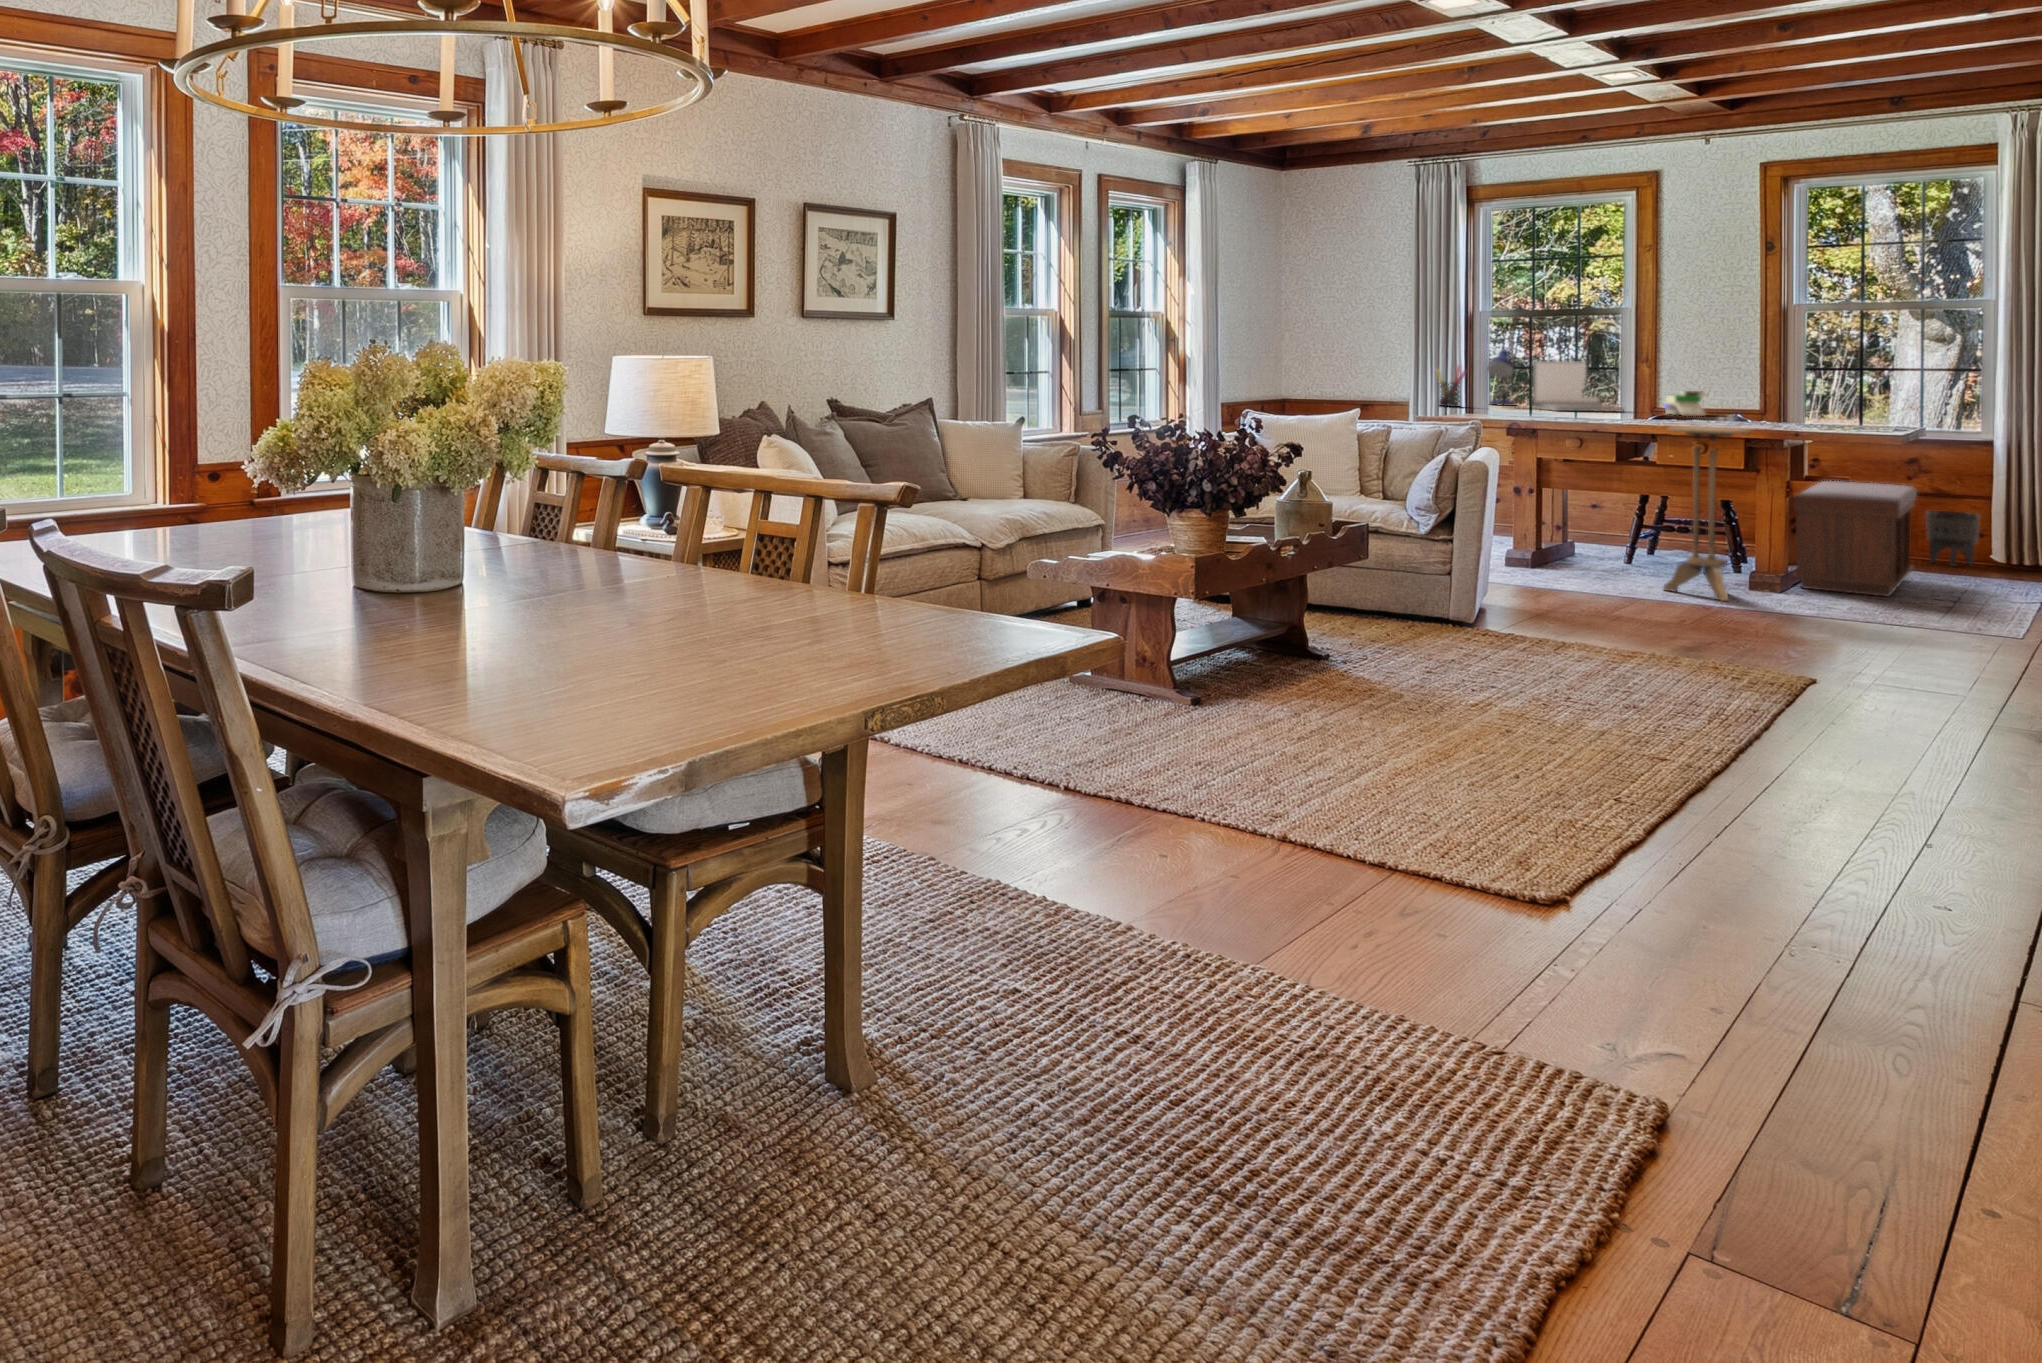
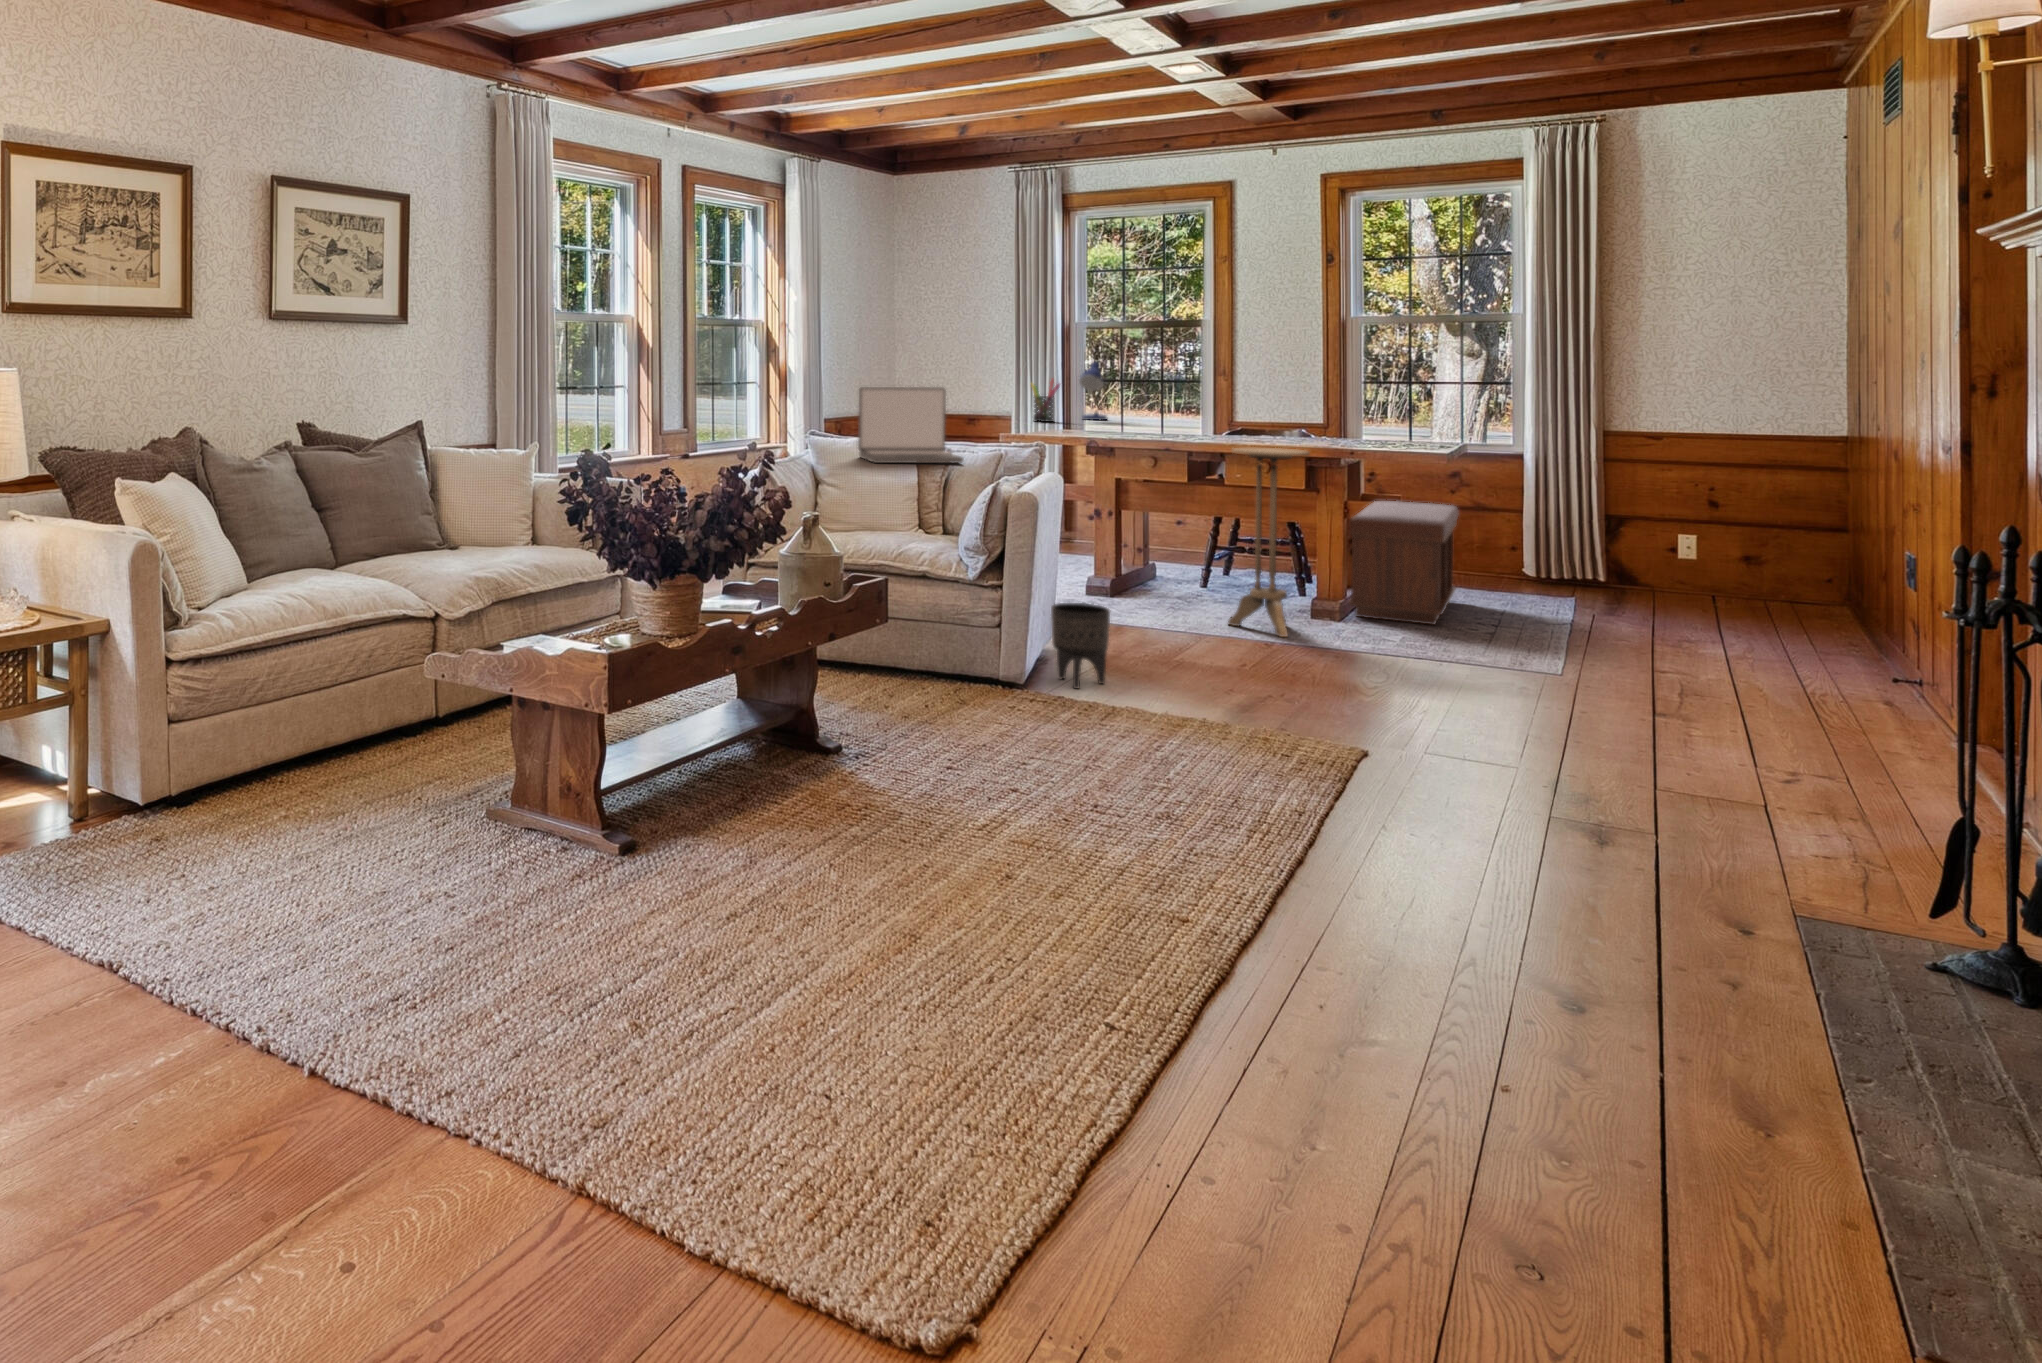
laptop: present [1533,360,1624,412] -> present [858,387,963,463]
book: present [1664,391,1708,416] -> none [1238,405,1277,431]
planter: present [1926,511,1980,567] -> present [1051,603,1110,689]

